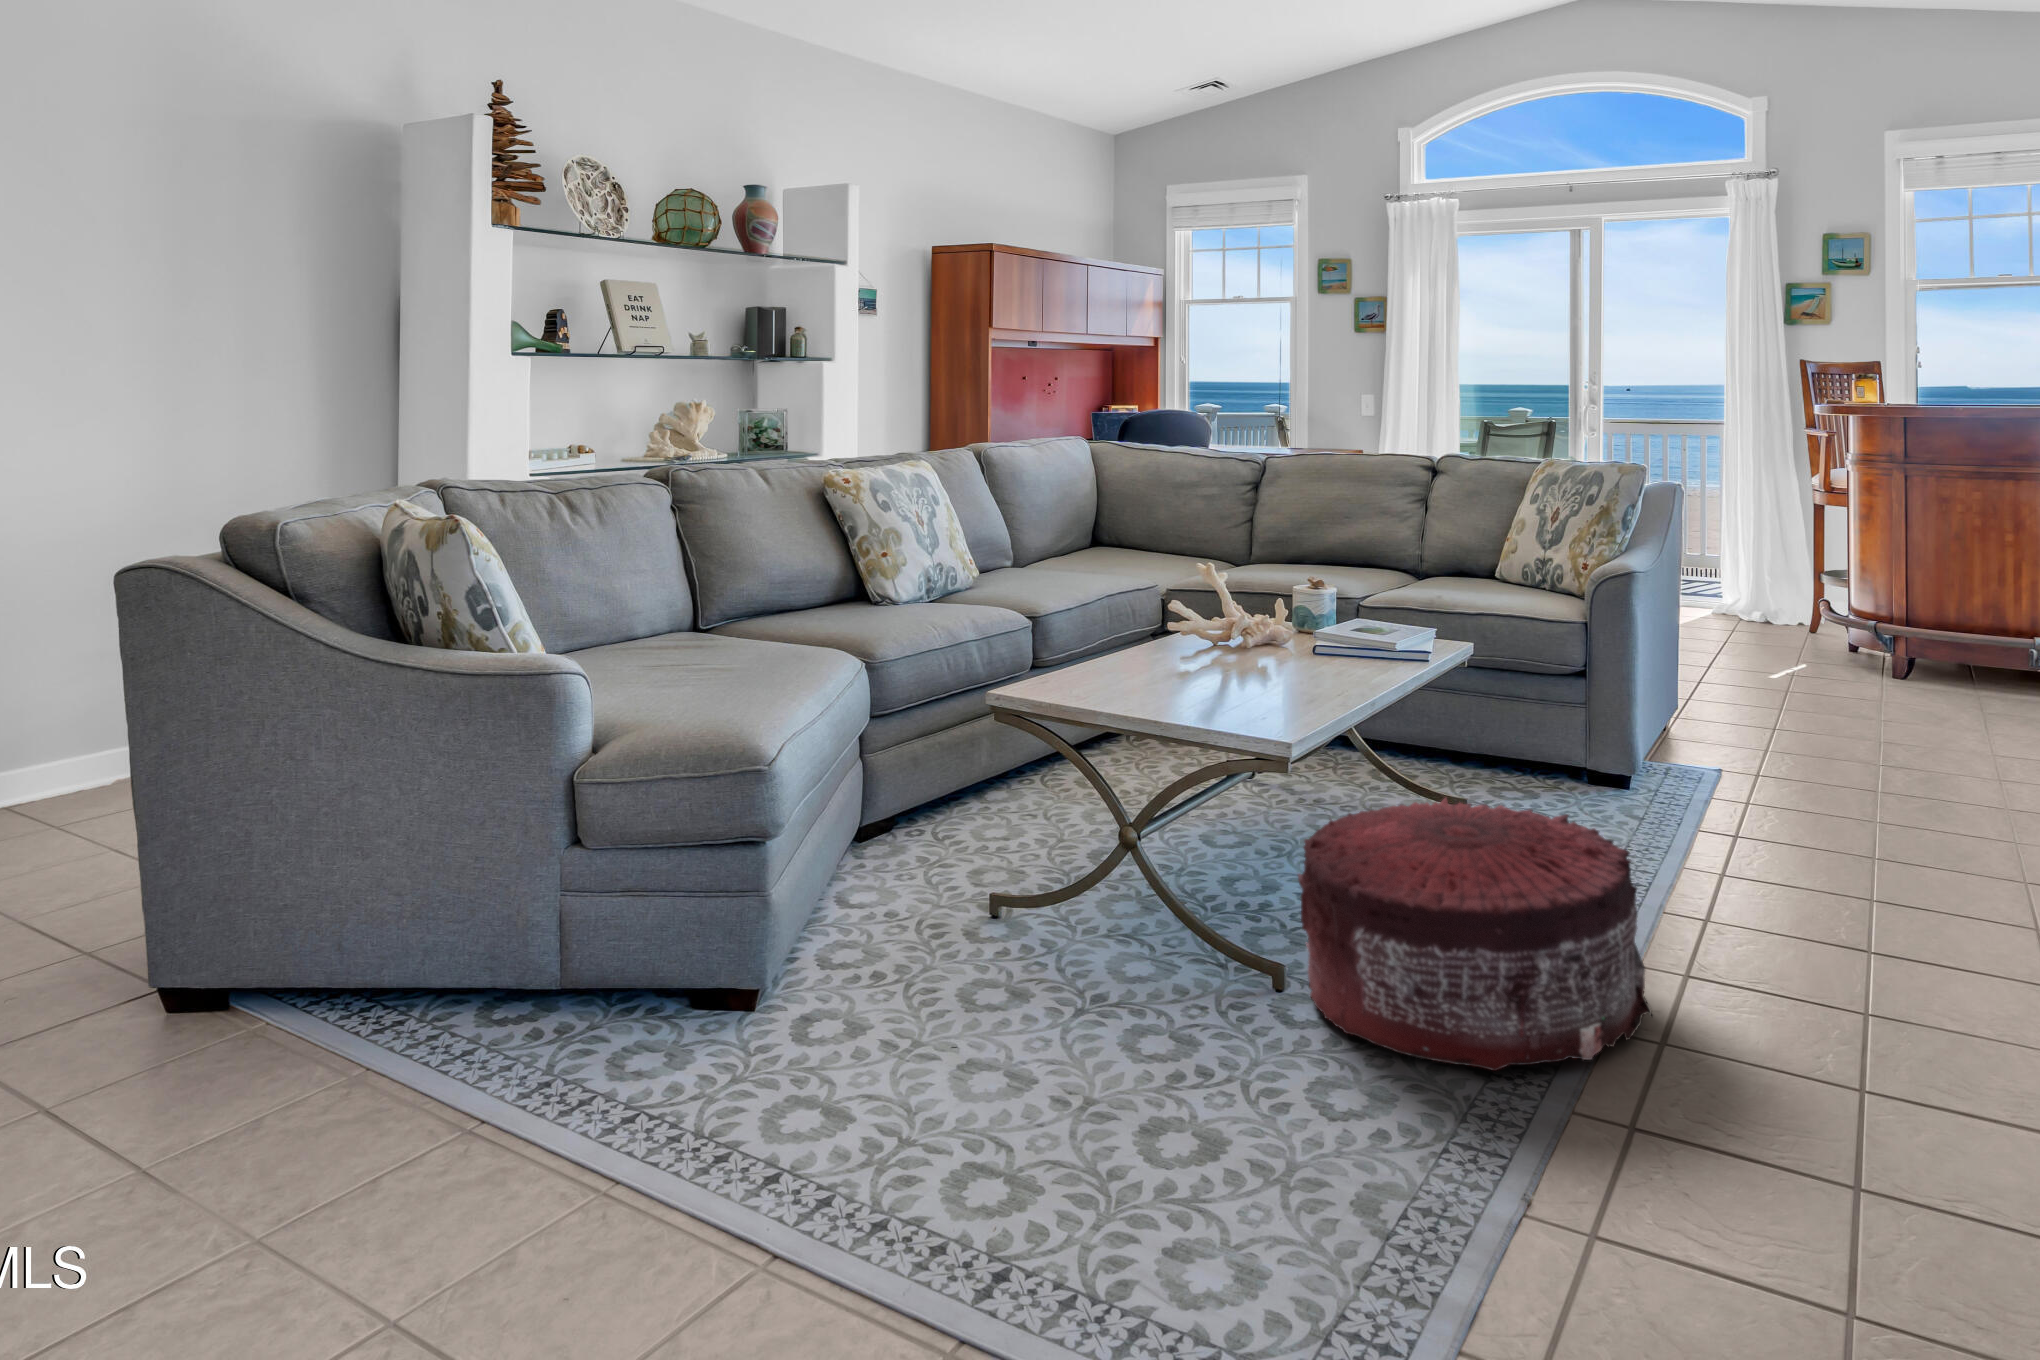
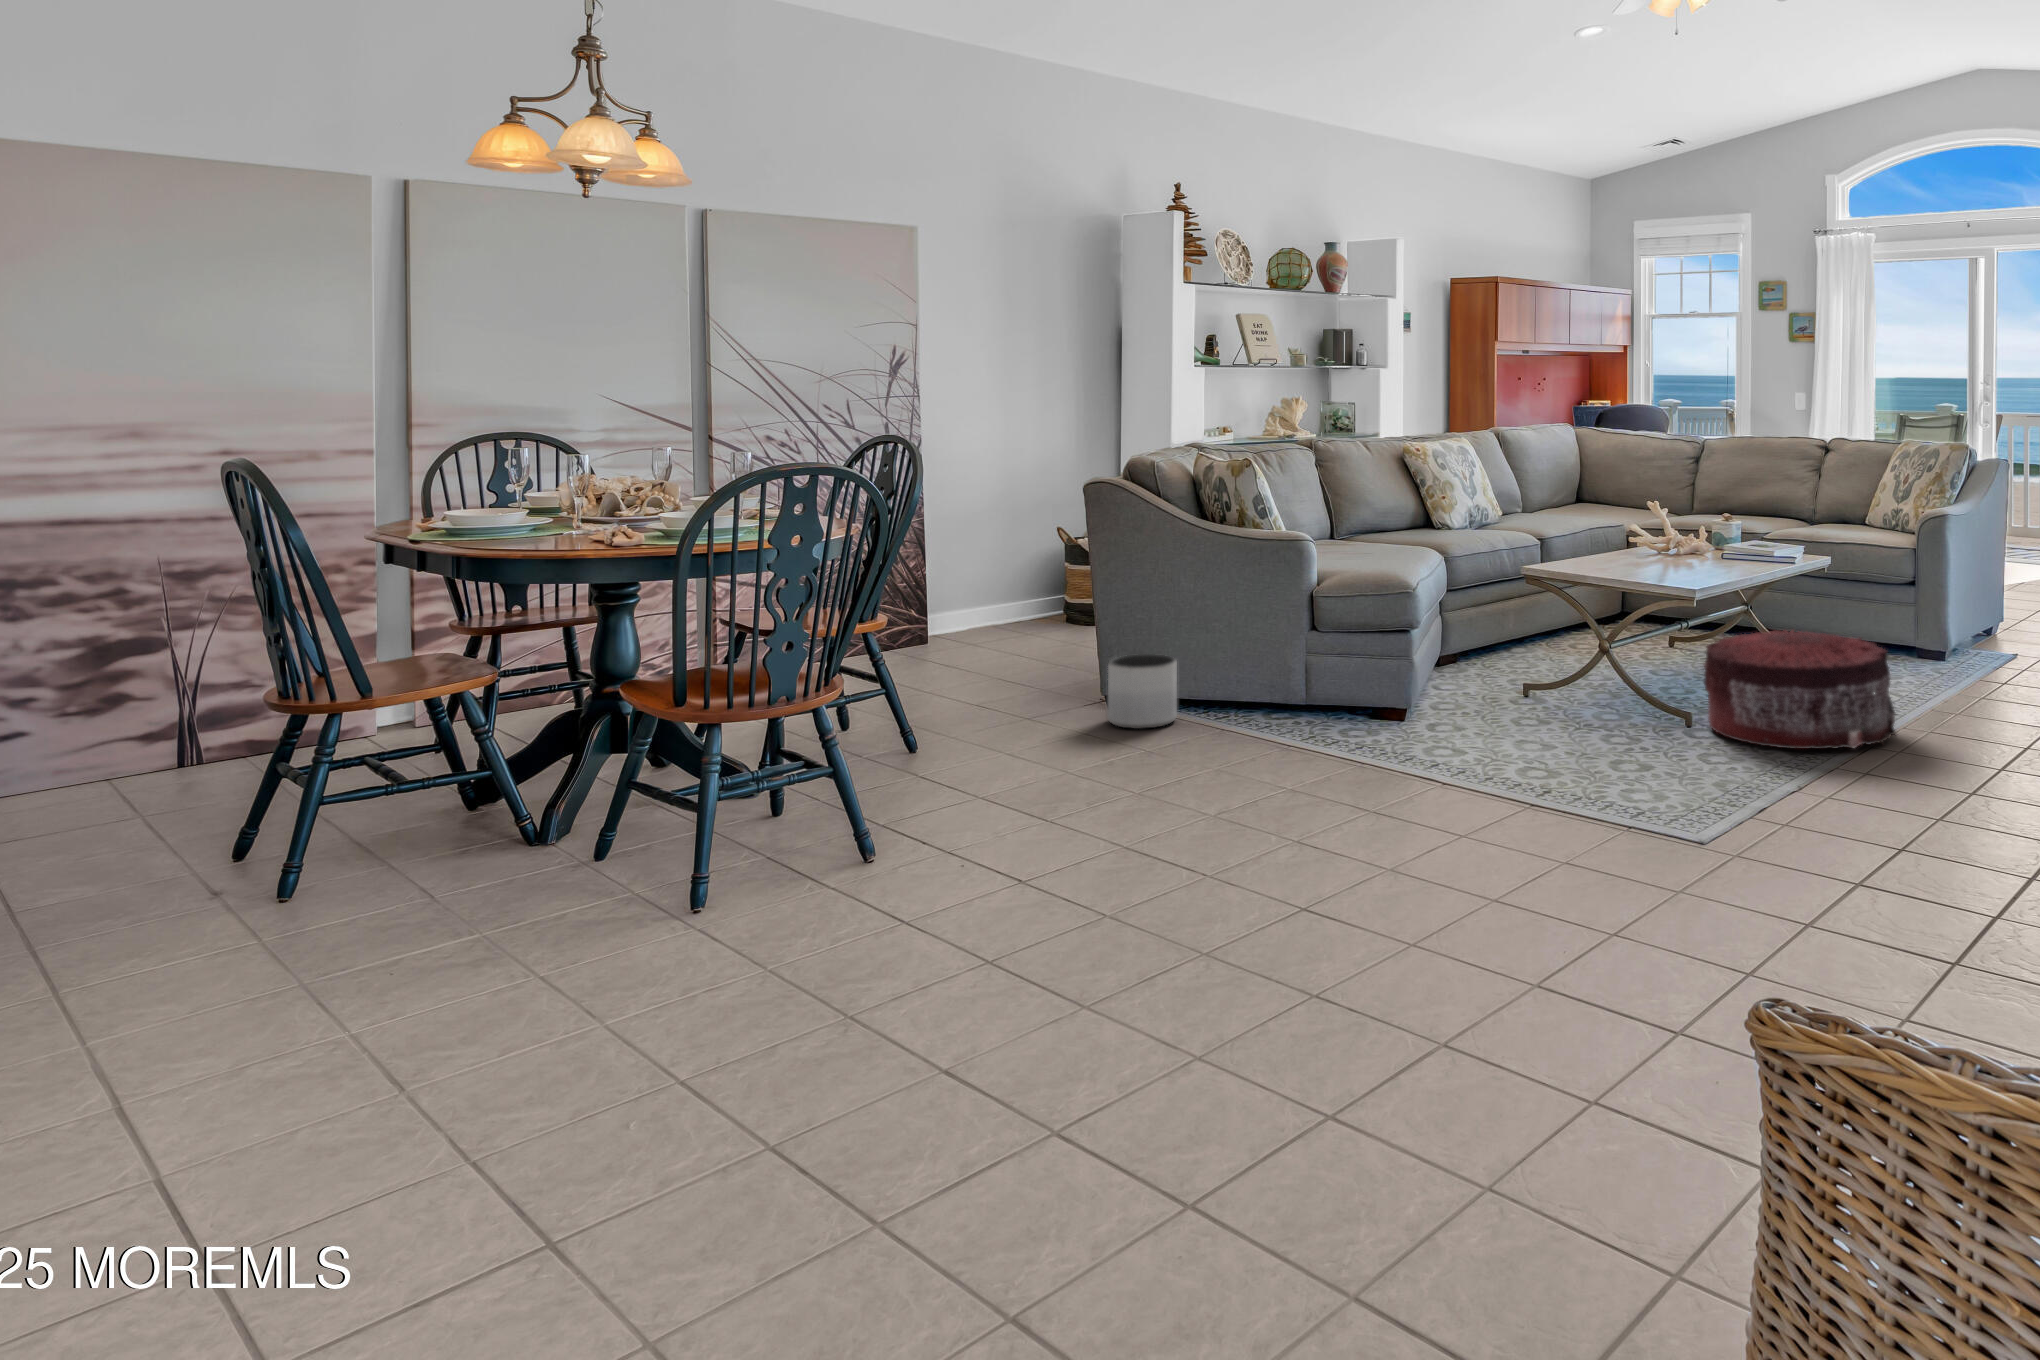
planter: none [121,902,284,1076] -> present [1107,654,1177,729]

